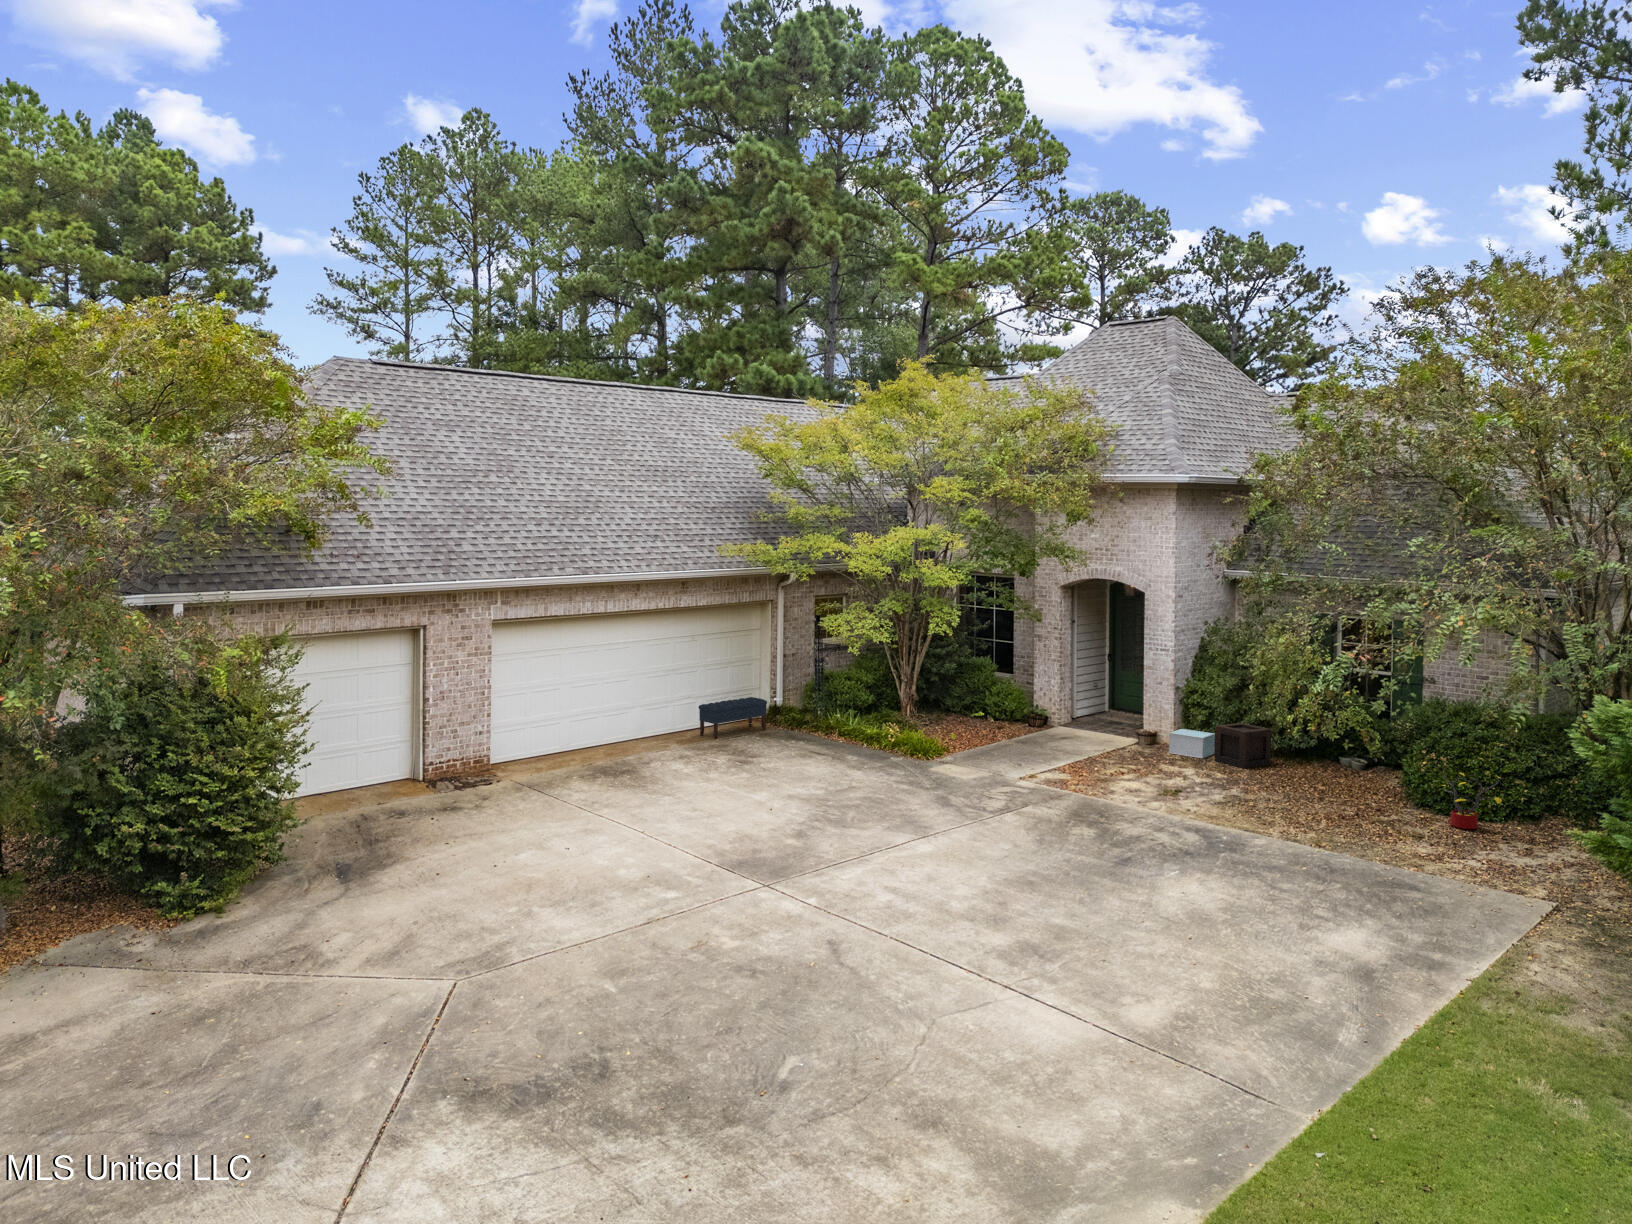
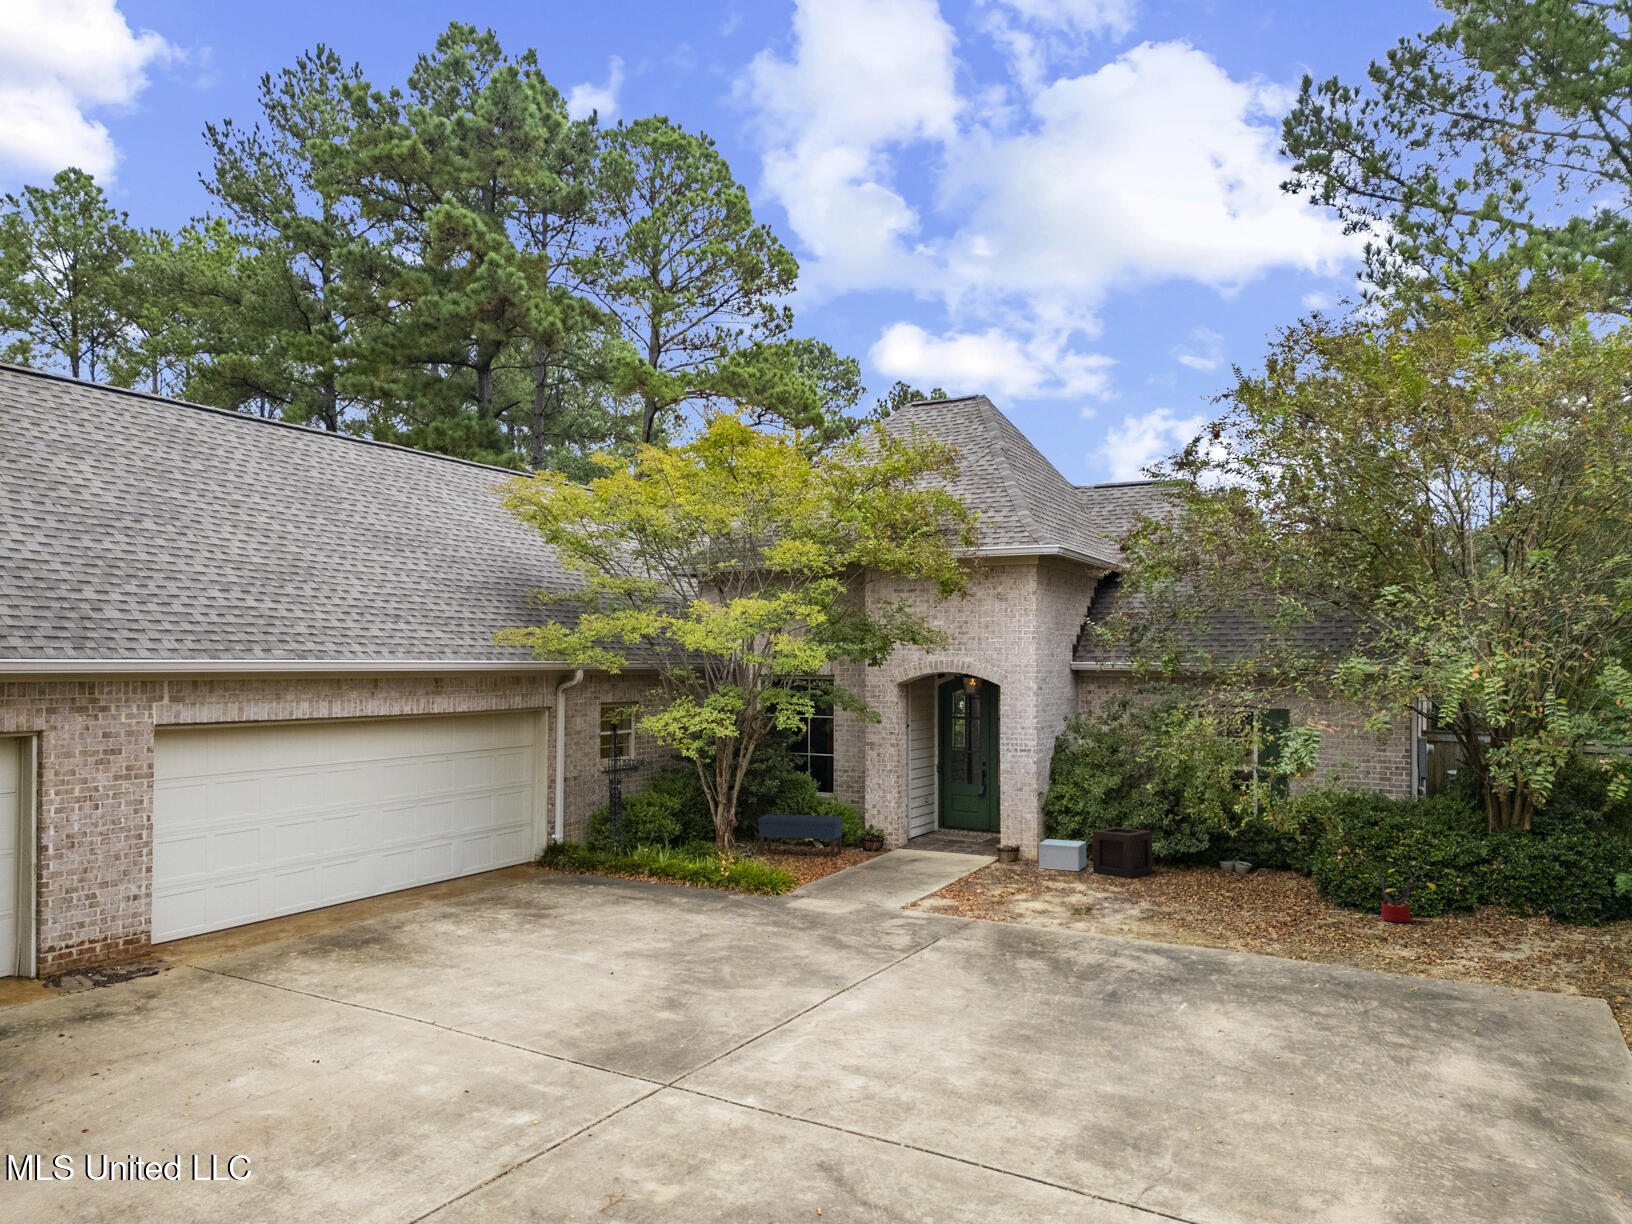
bench: present [699,697,767,739] -> present [758,814,843,857]

